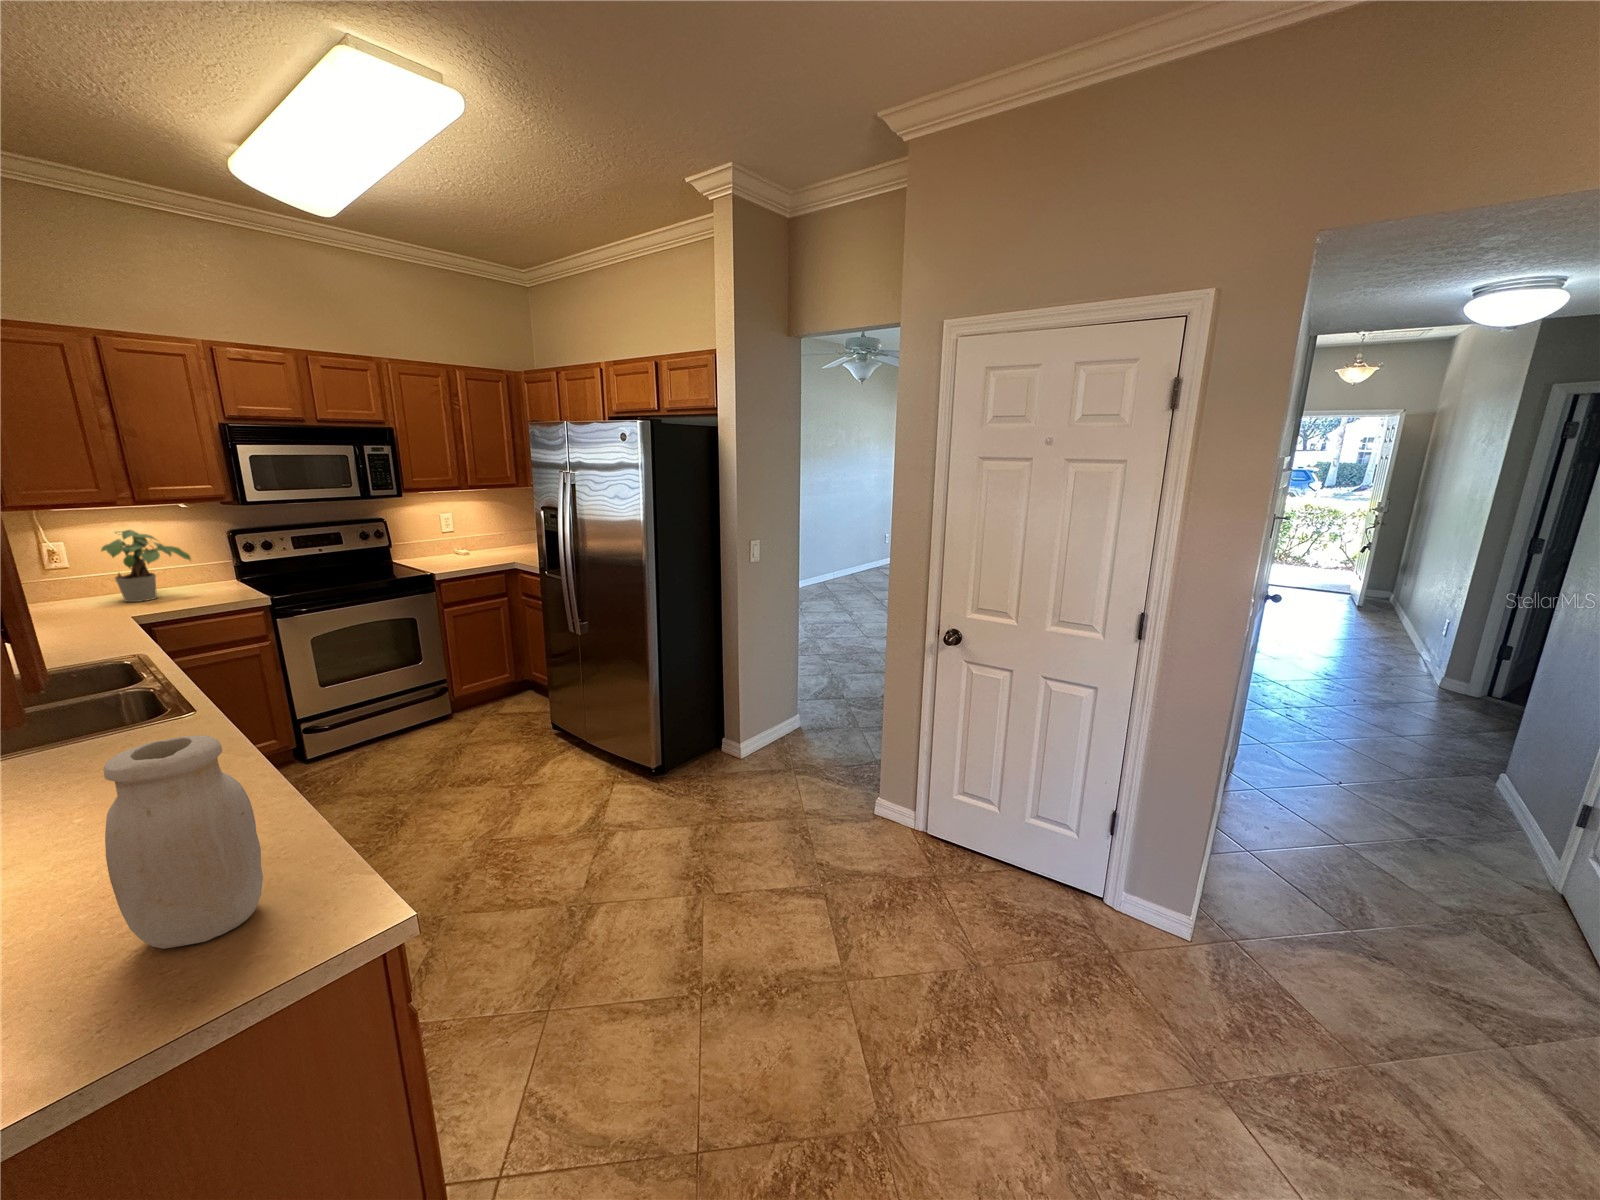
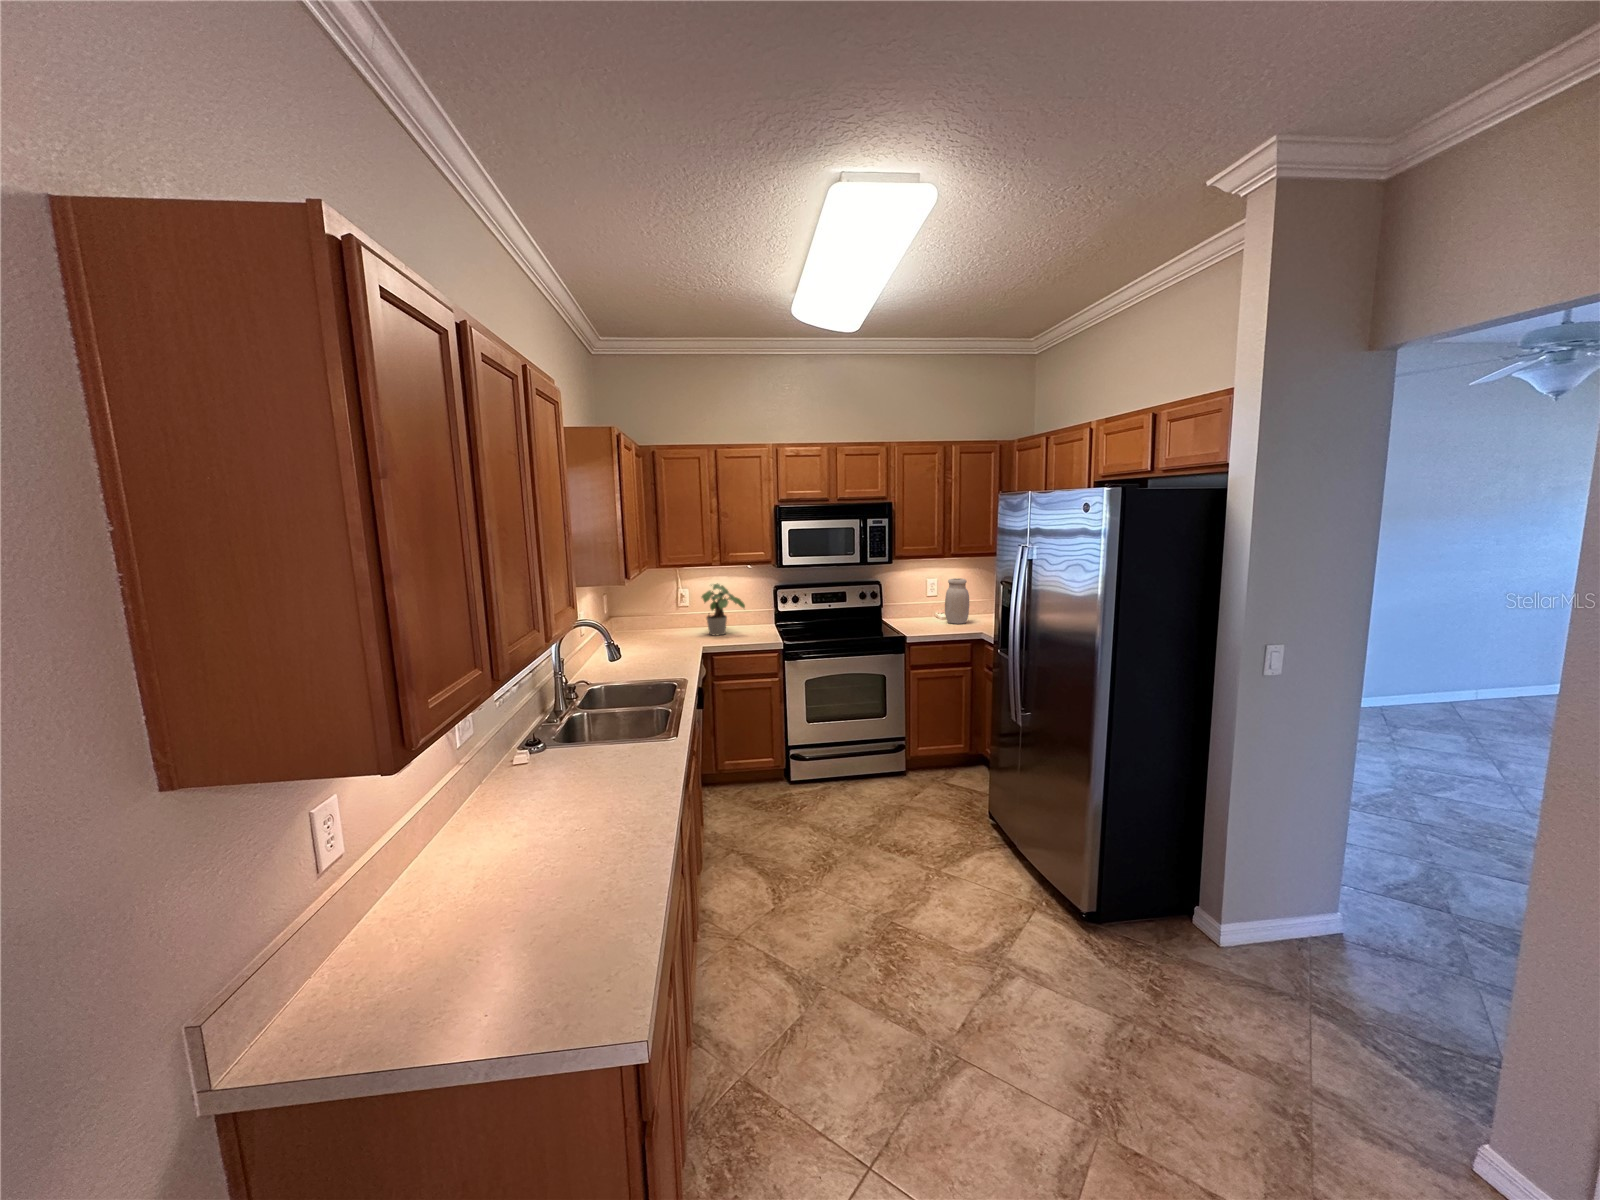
jar: present [103,736,263,949] -> present [945,578,969,624]

